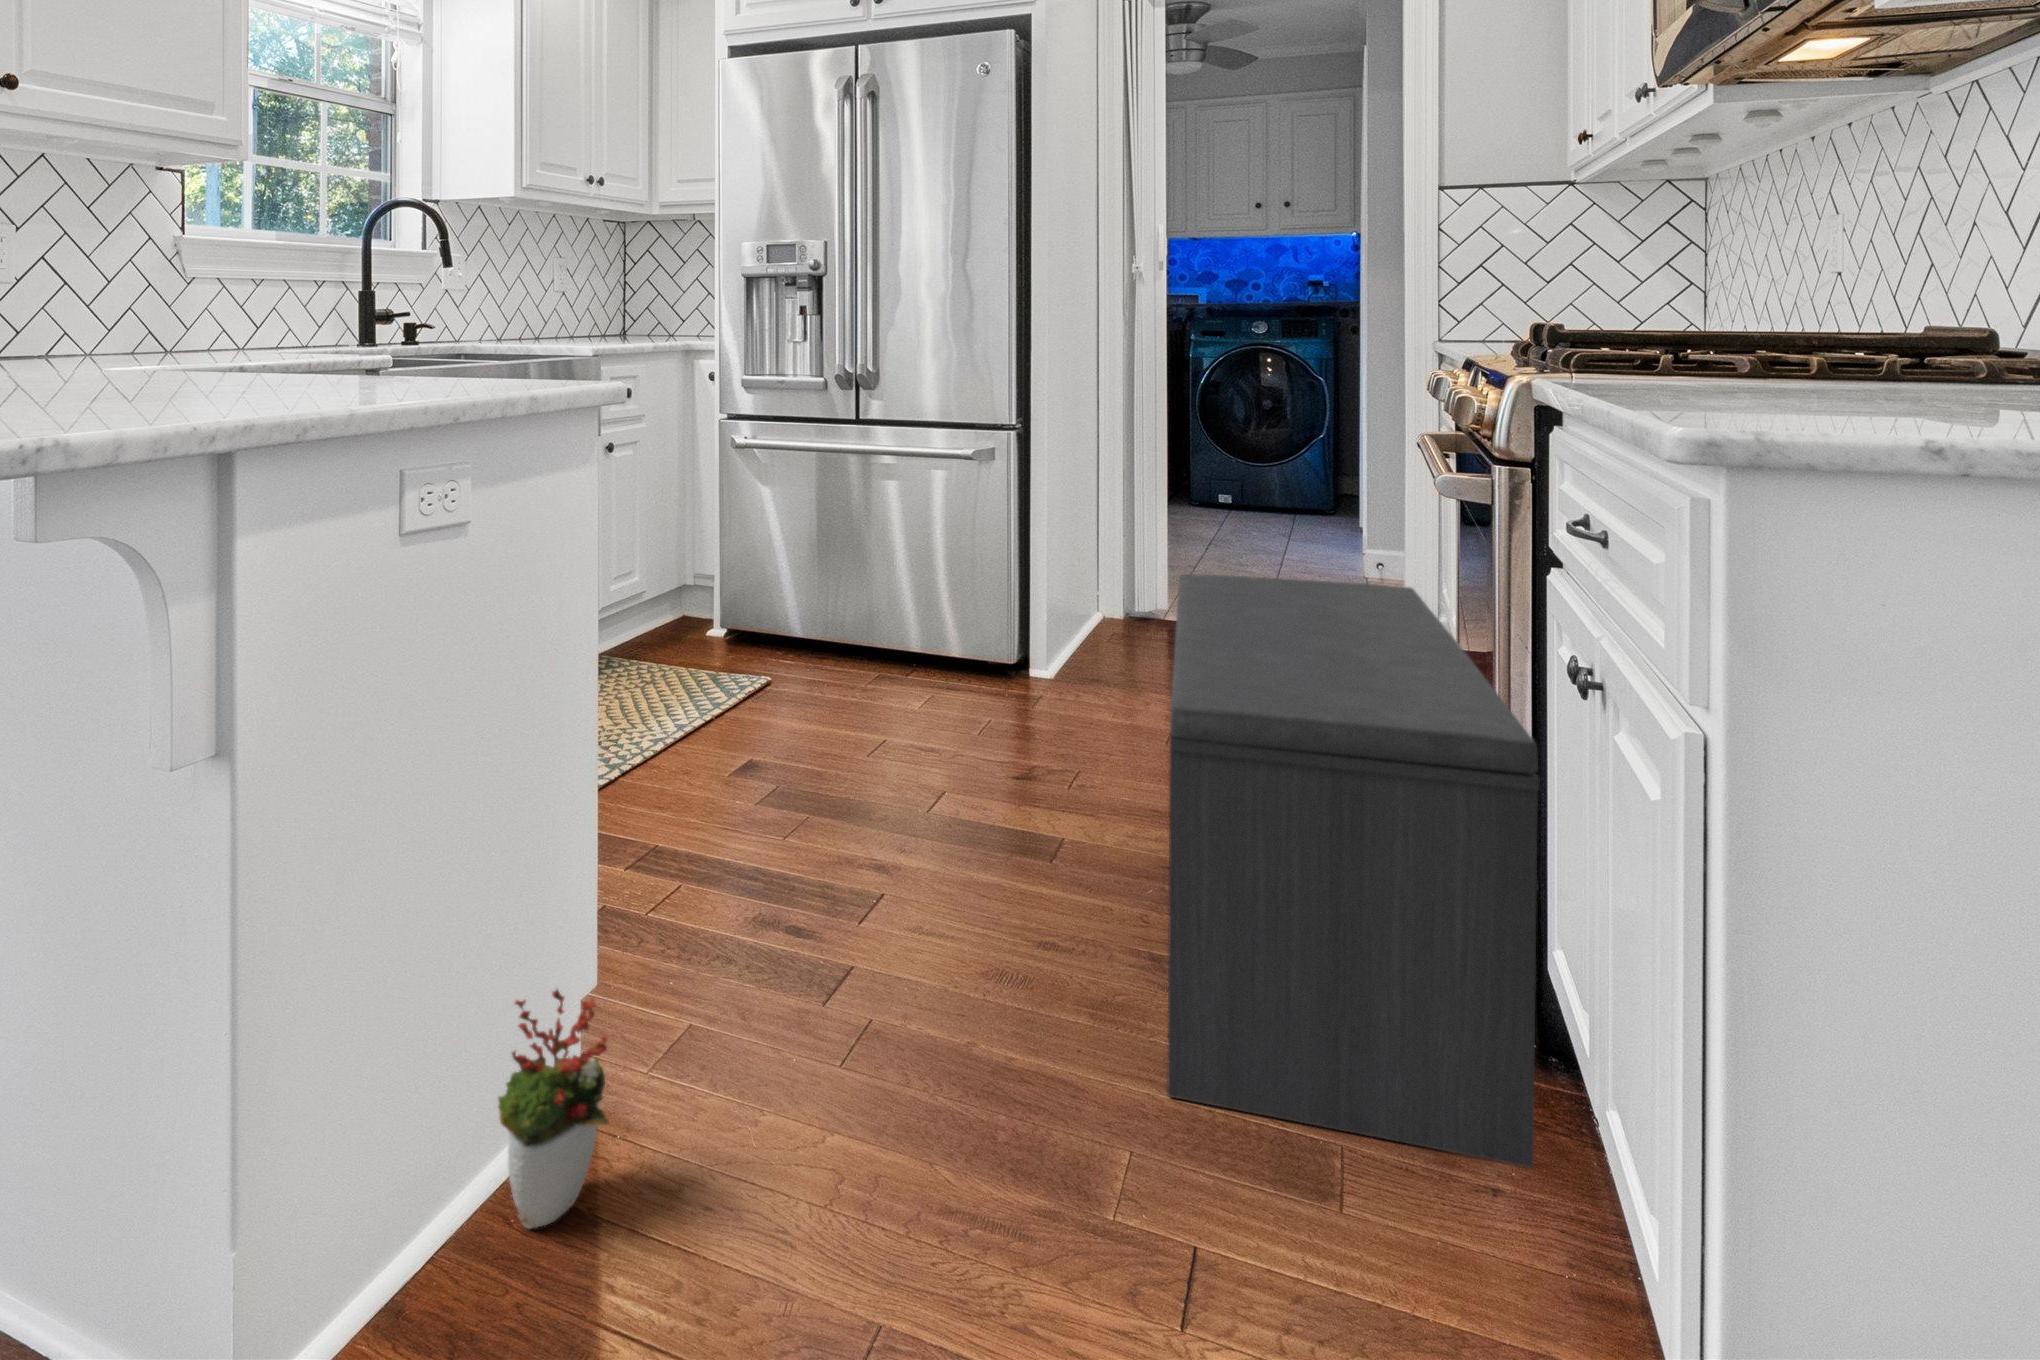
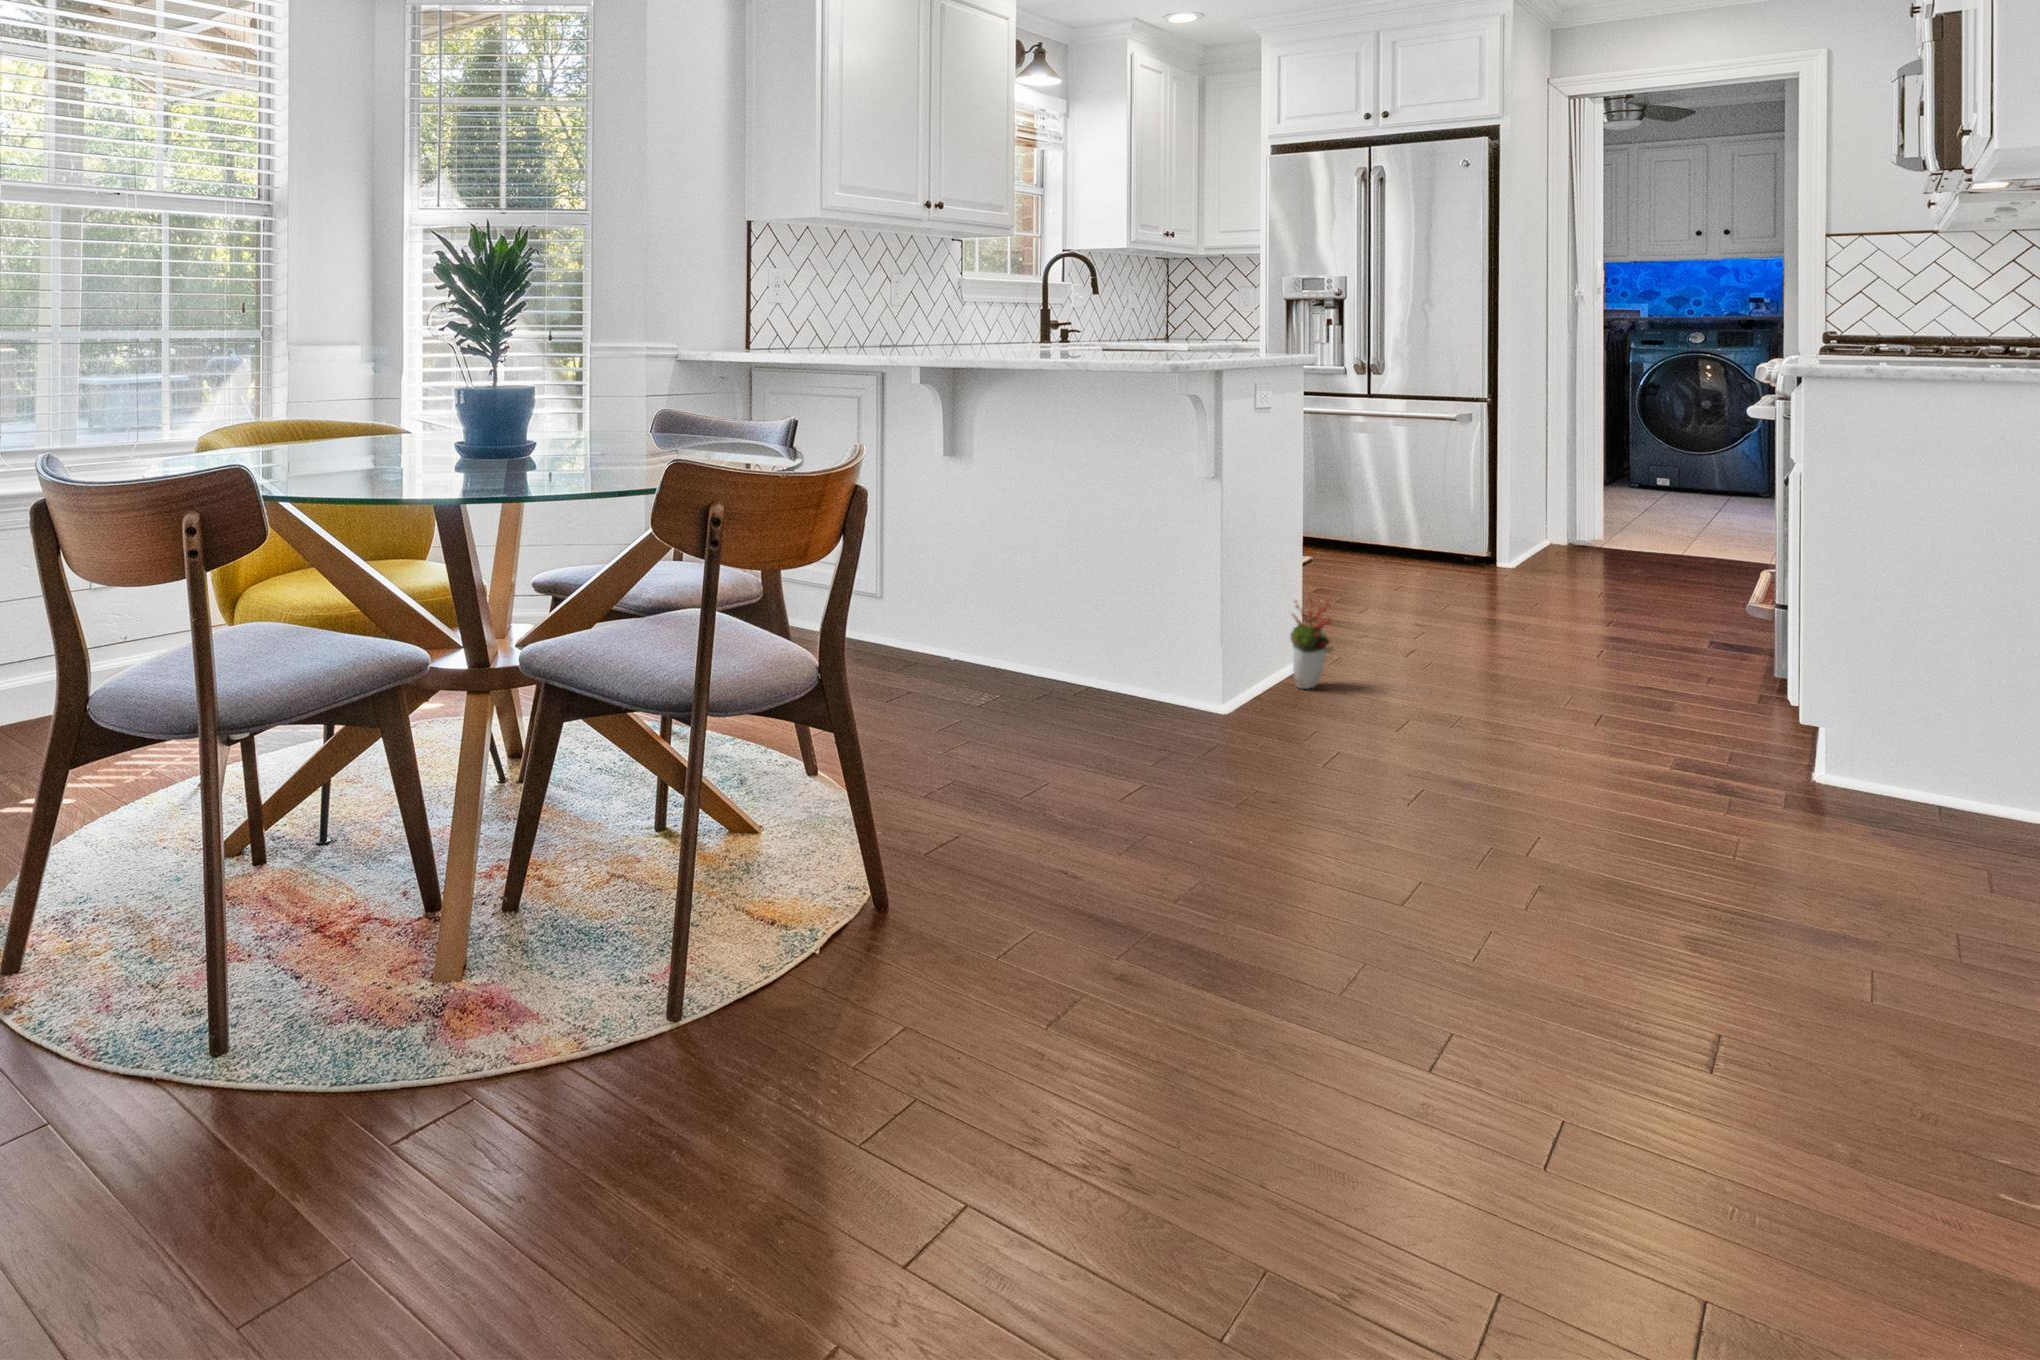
bench: present [1167,574,1540,1168] -> none [1585,476,1767,707]

